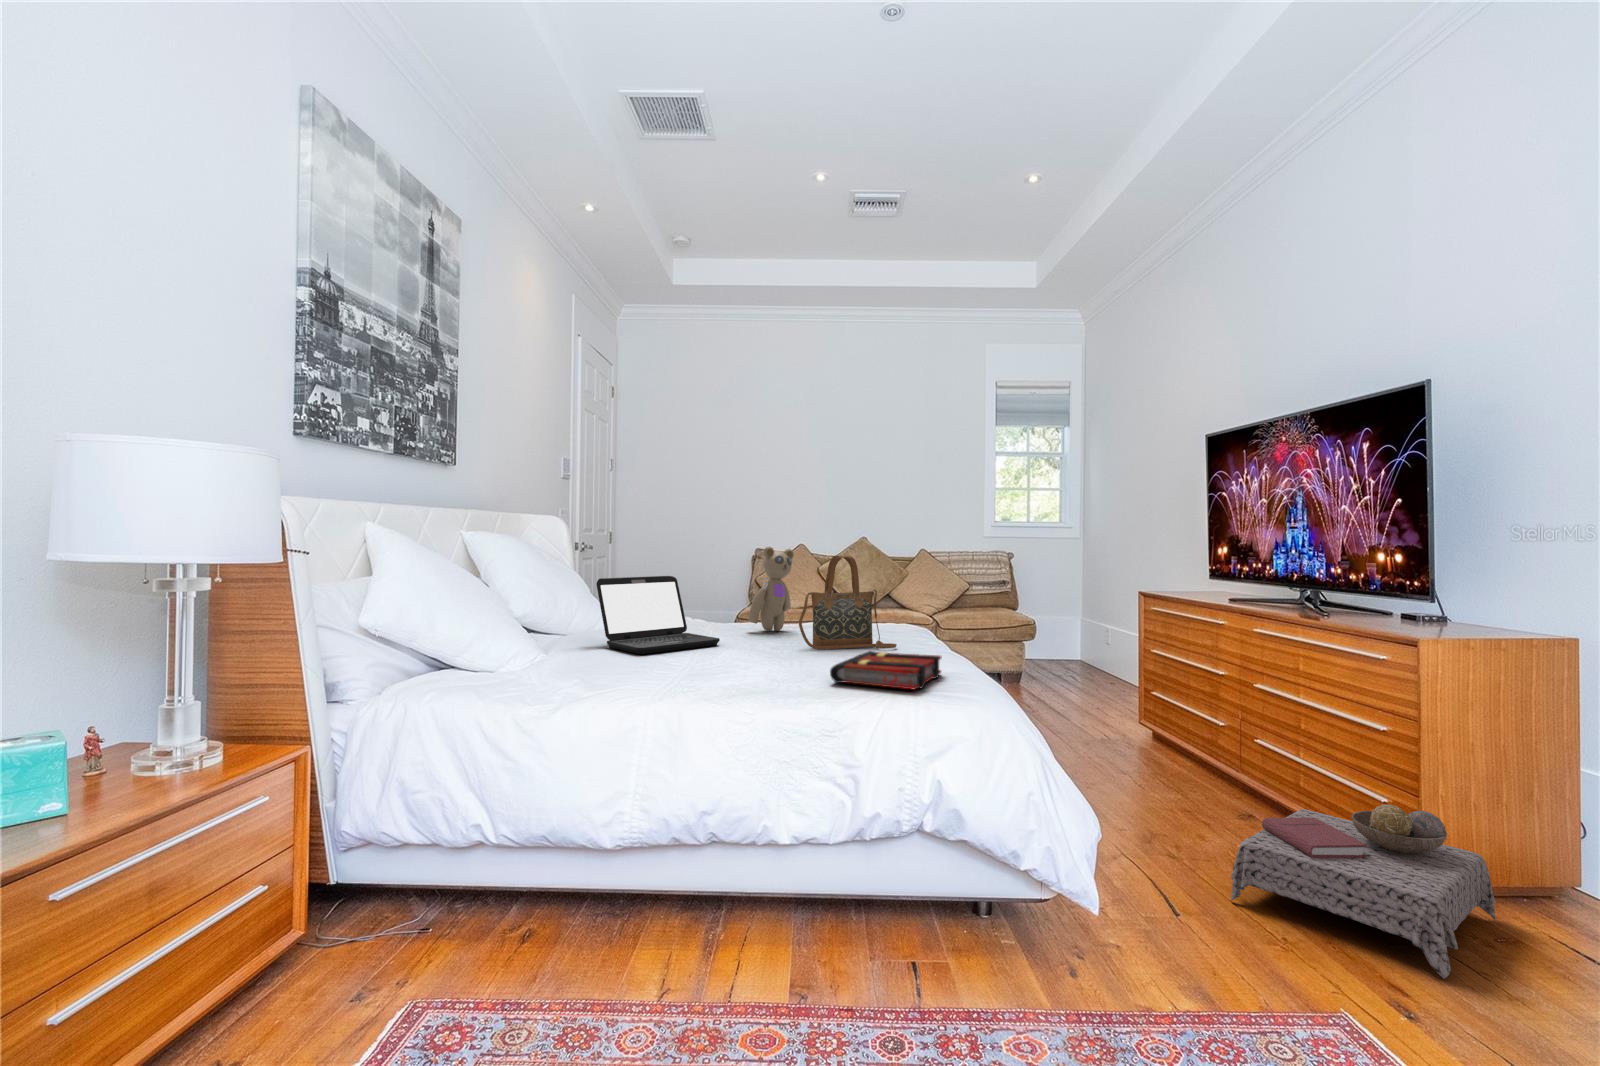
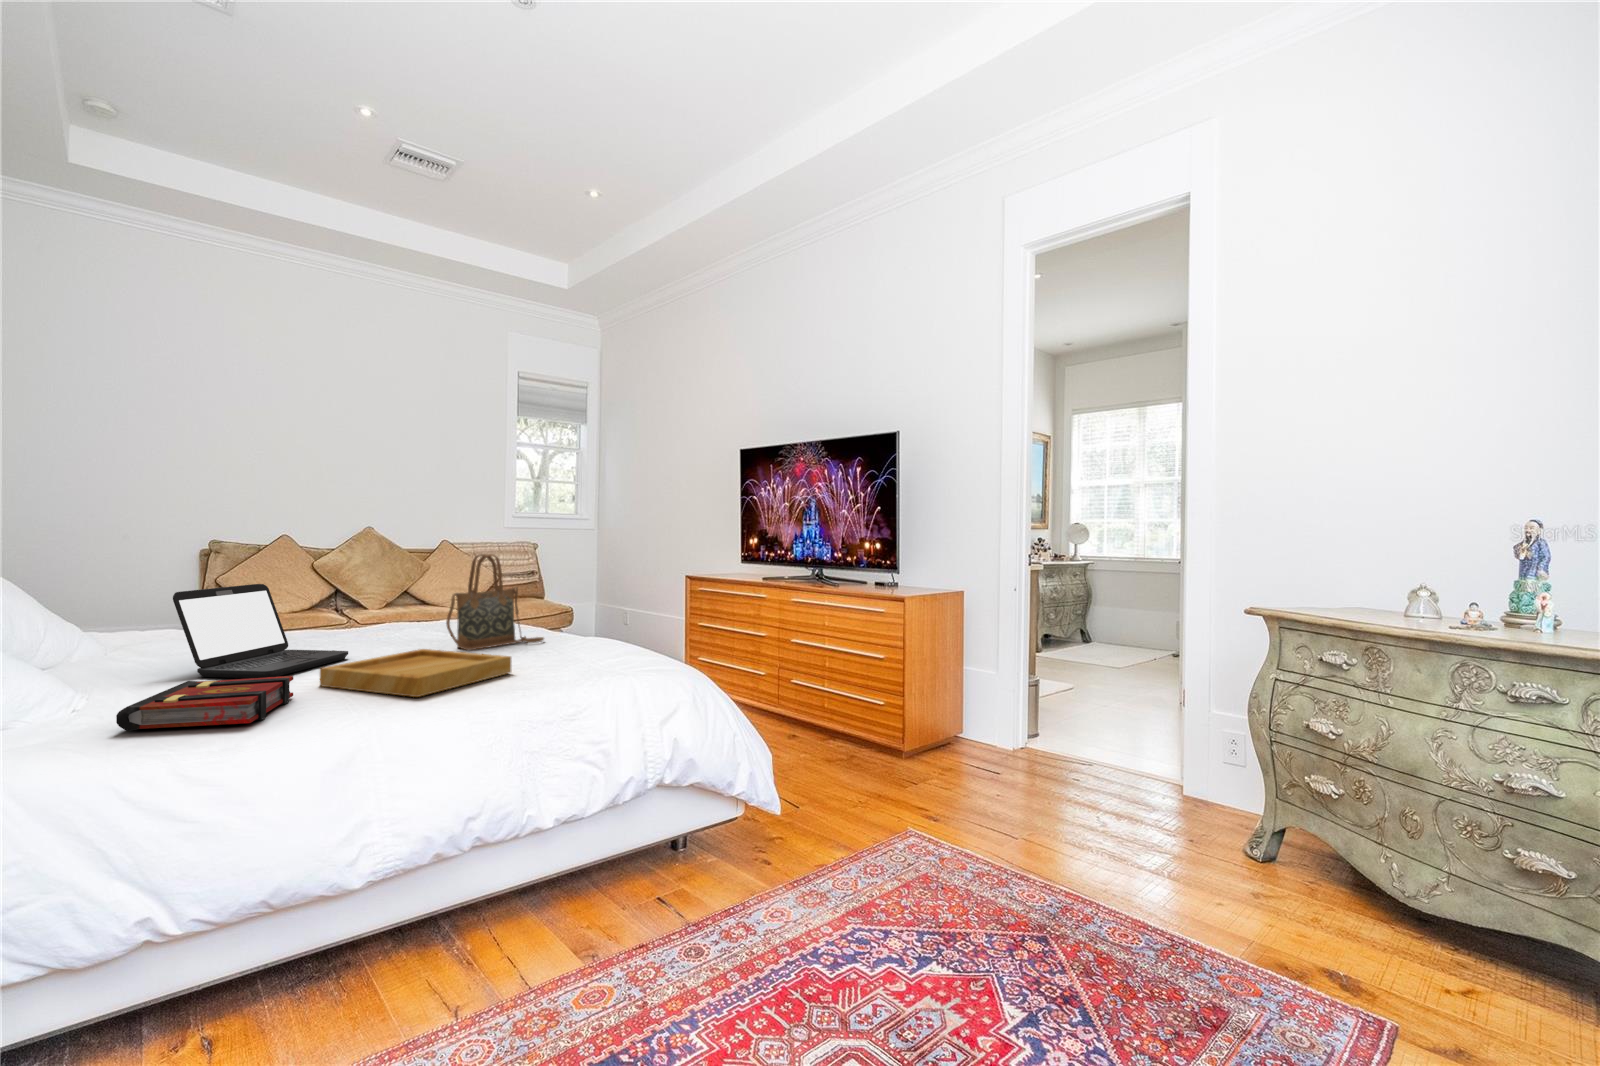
teddy bear: present [749,547,794,631] -> none [353,546,402,638]
tray: none [660,642,812,685] -> present [320,649,511,697]
book: present [830,651,942,689] -> present [116,676,293,731]
ottoman: present [1231,804,1495,979] -> none [820,707,947,803]

